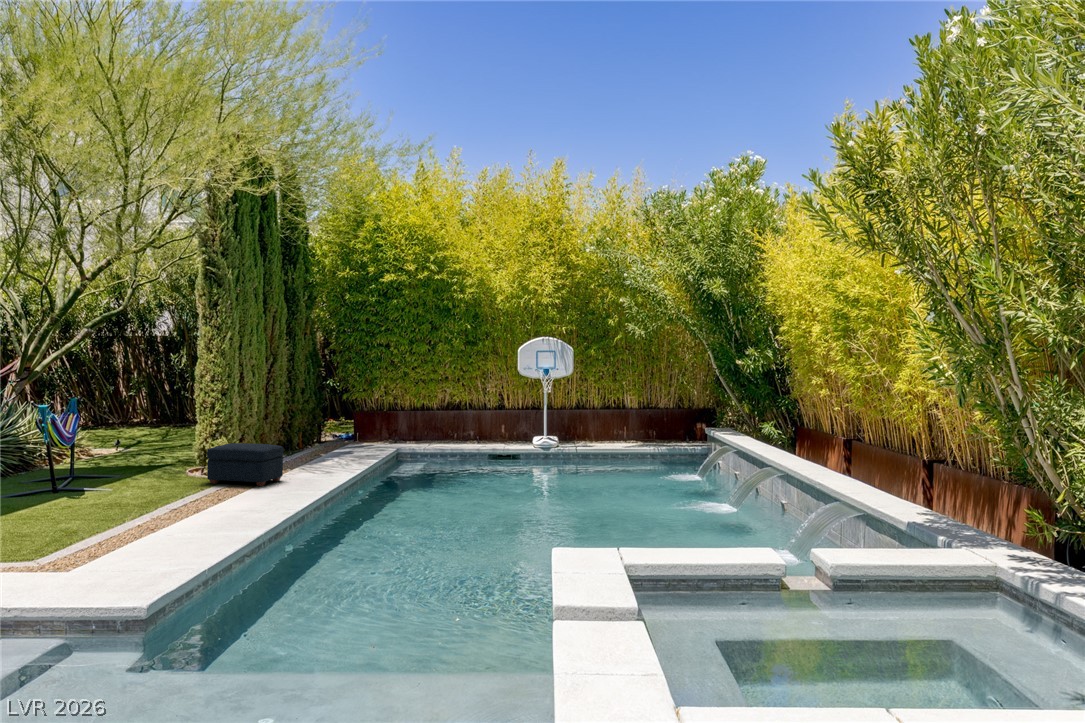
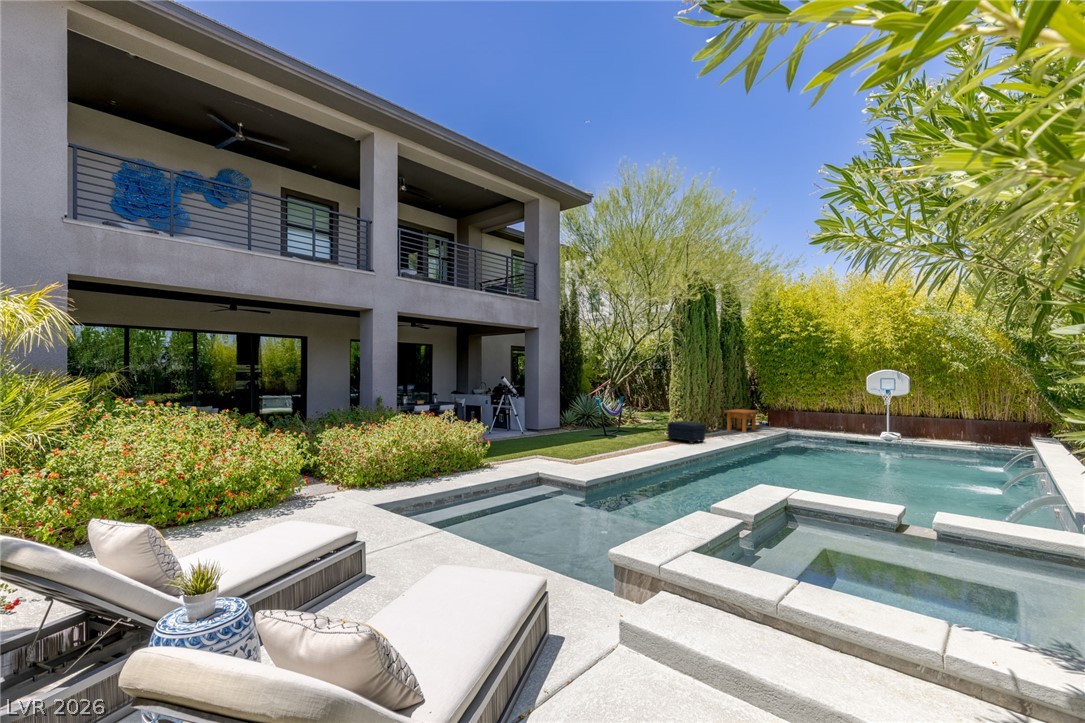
side table: none [294,412,351,454] -> present [724,409,759,432]

